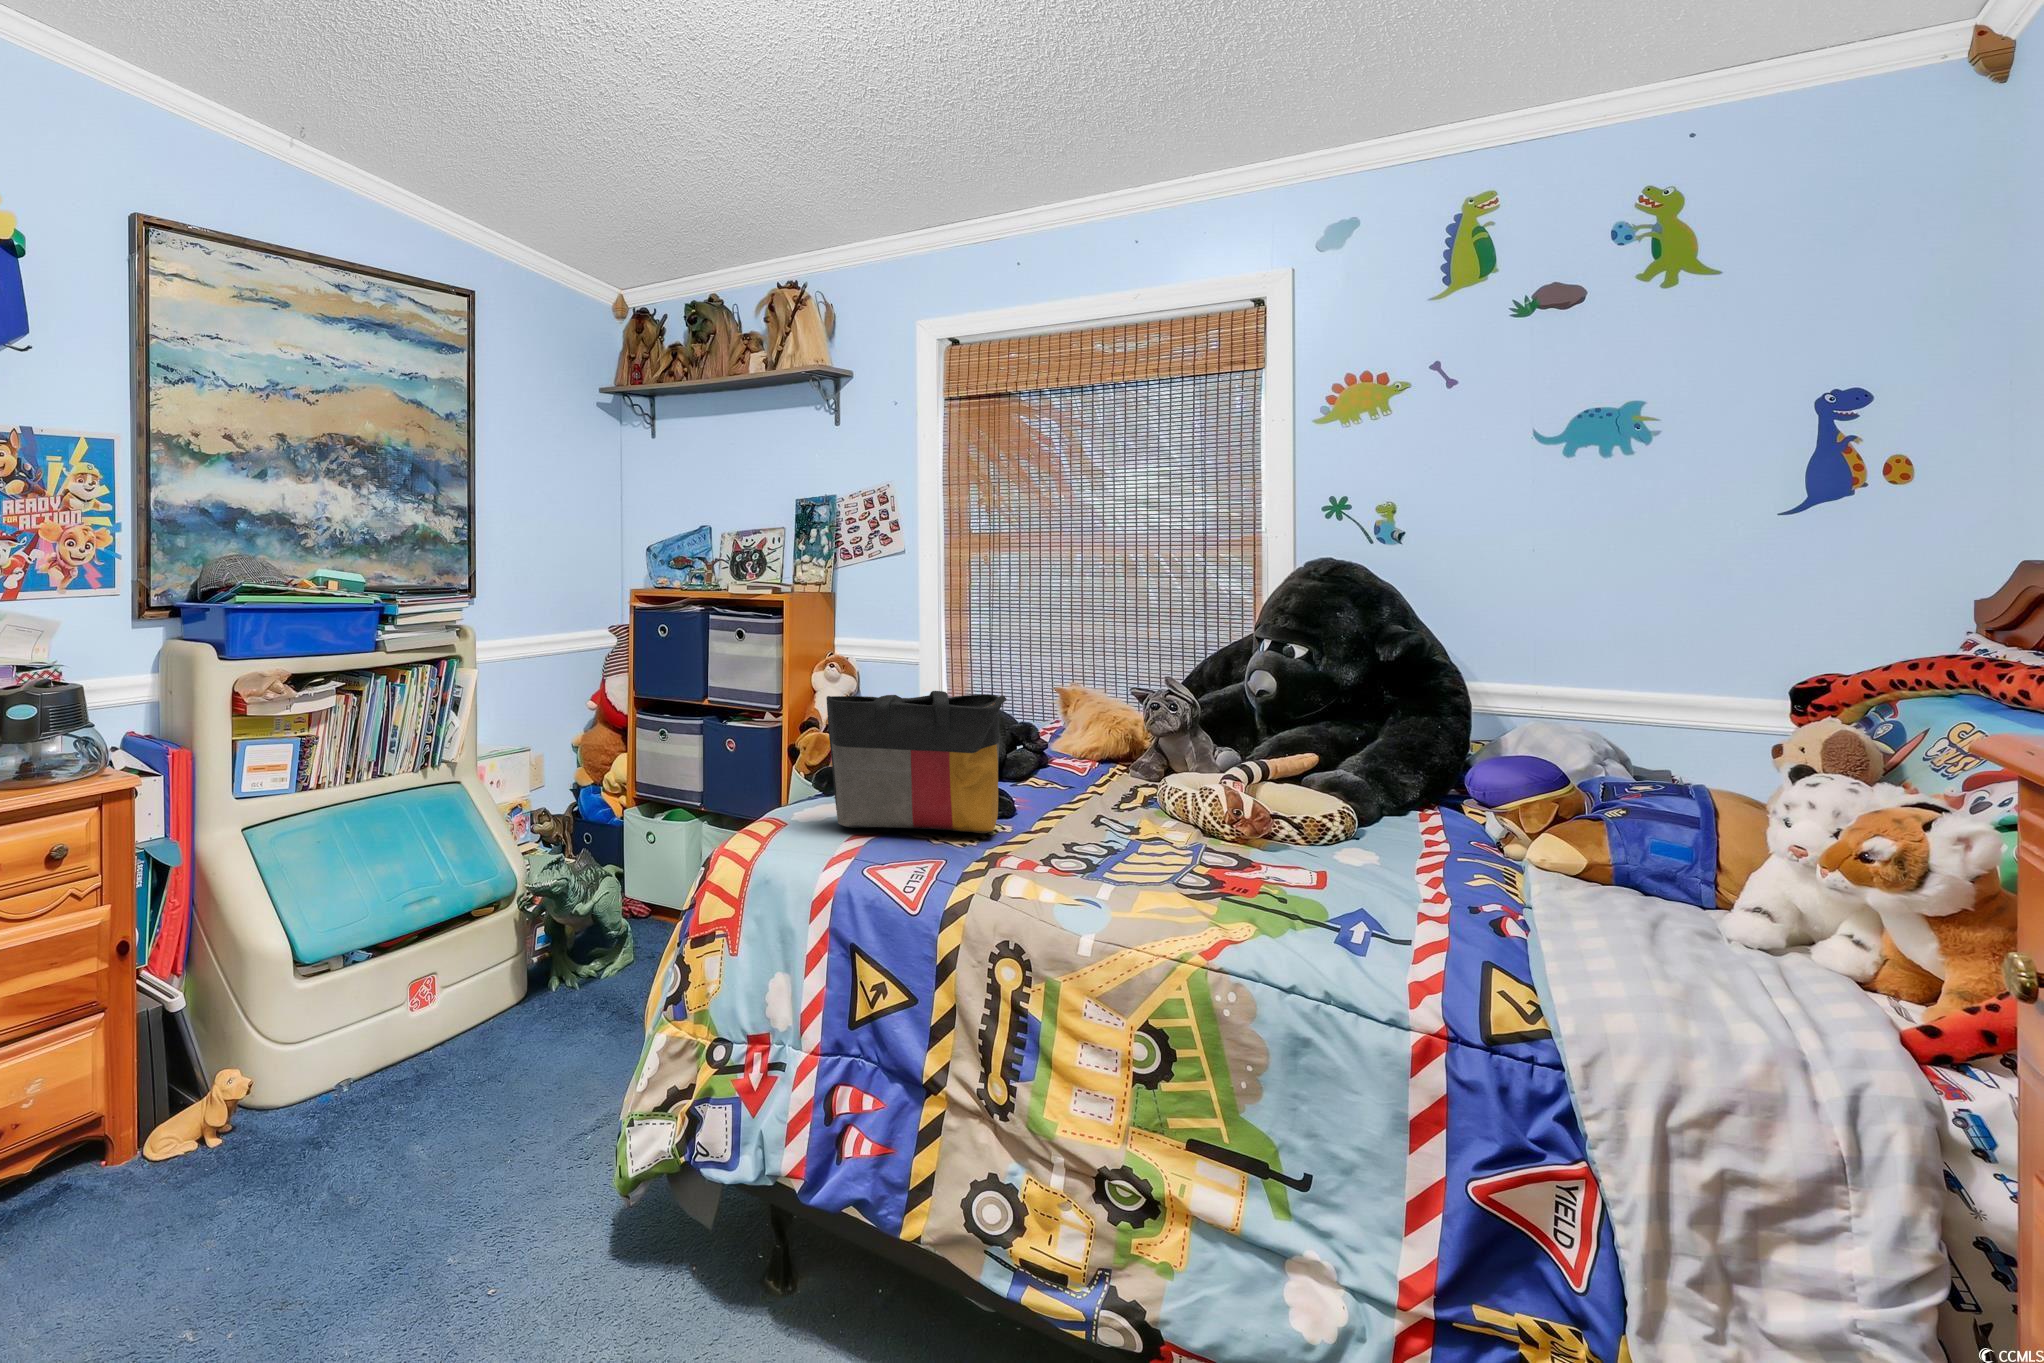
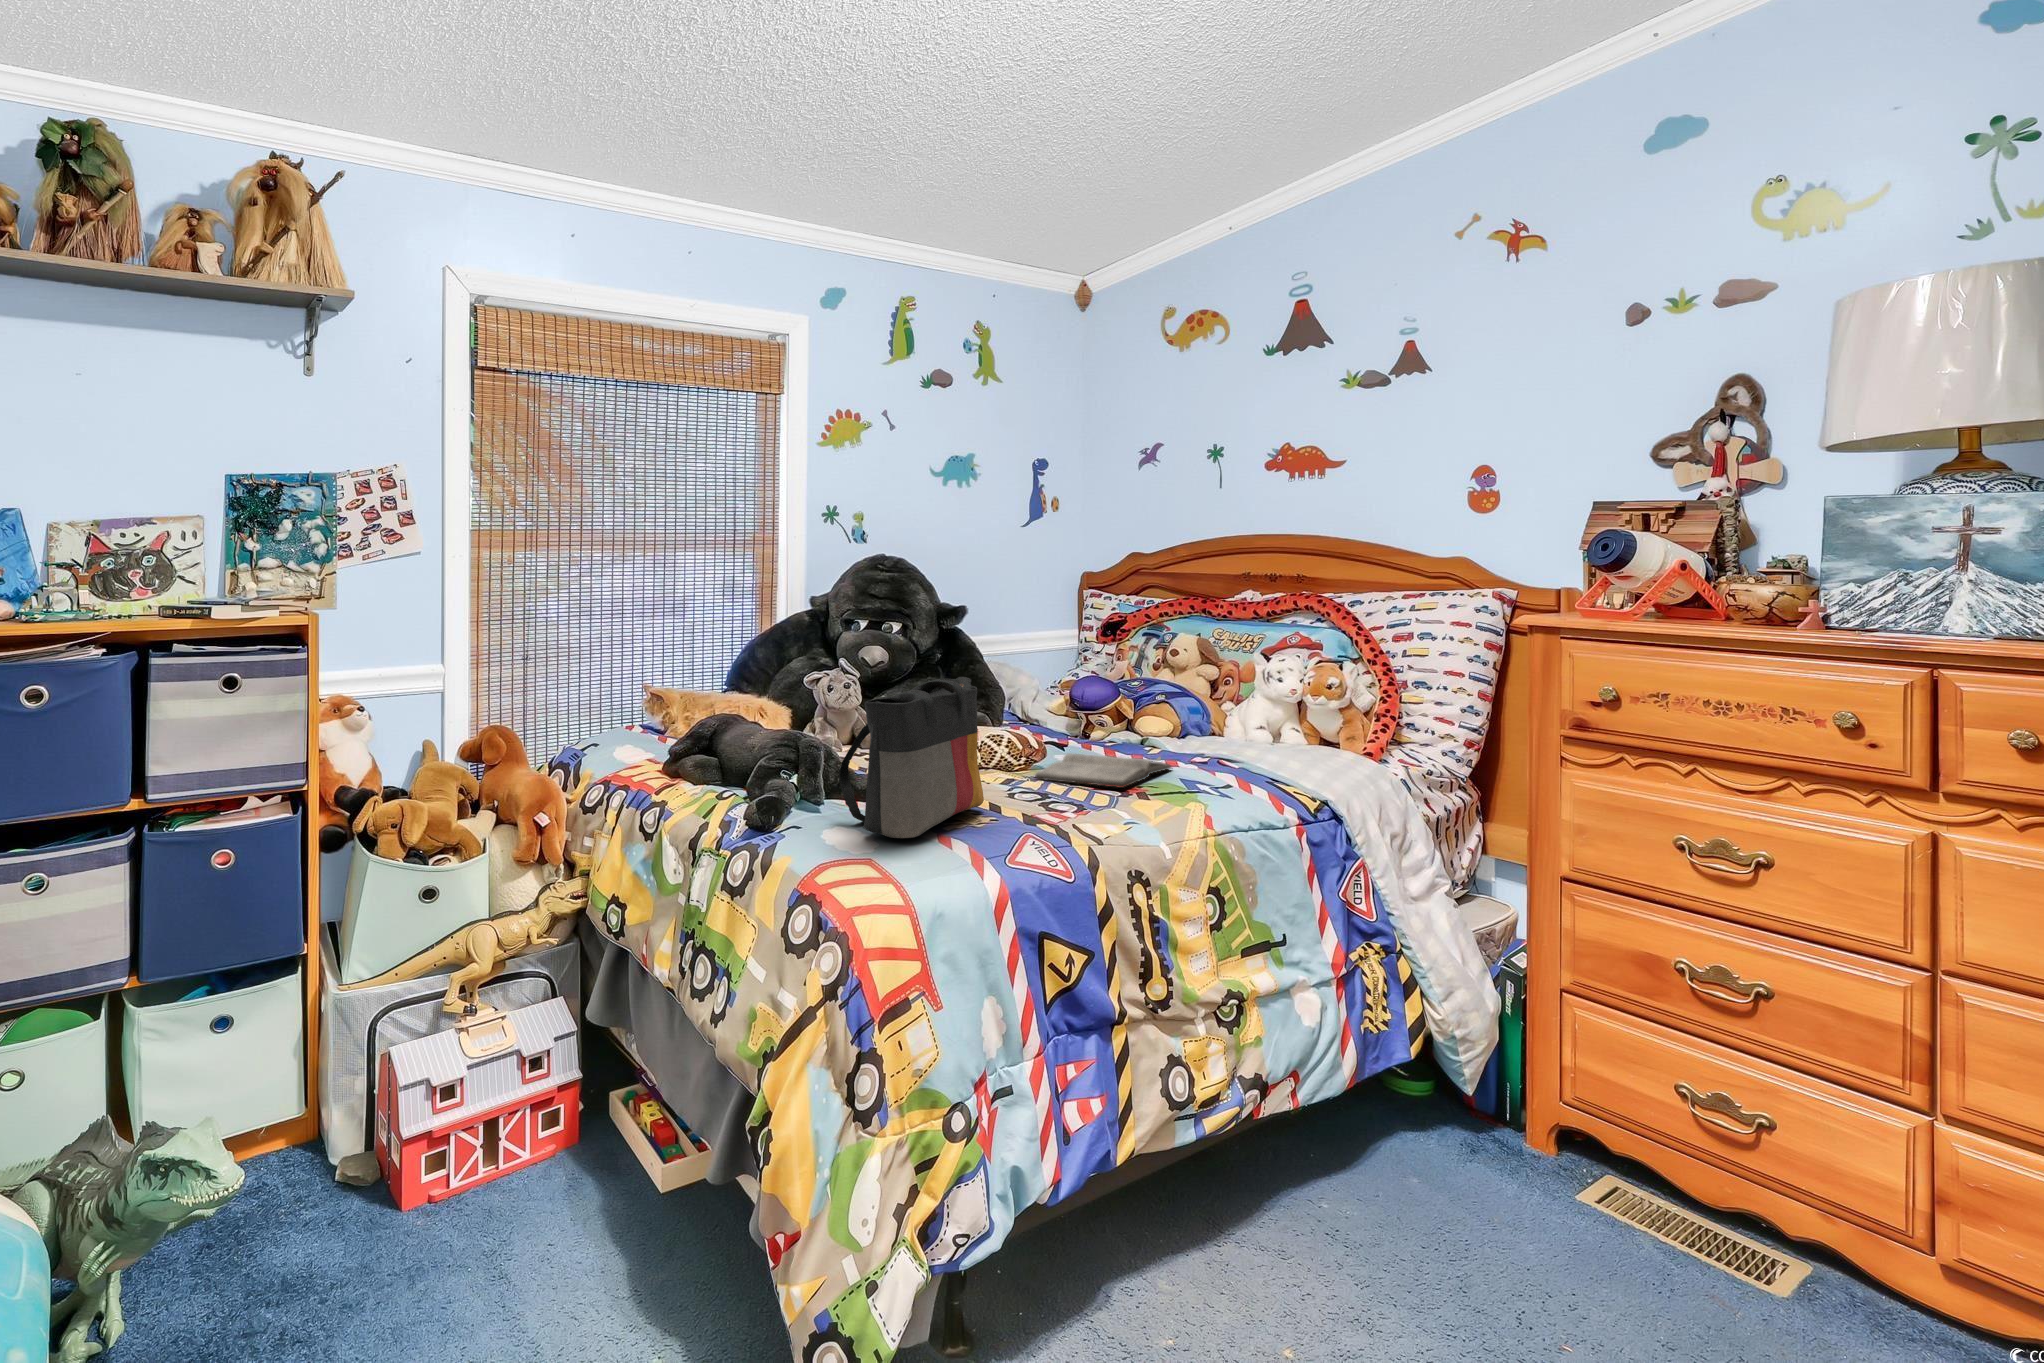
diary: none [1174,836,1377,898] -> present [1035,753,1171,788]

